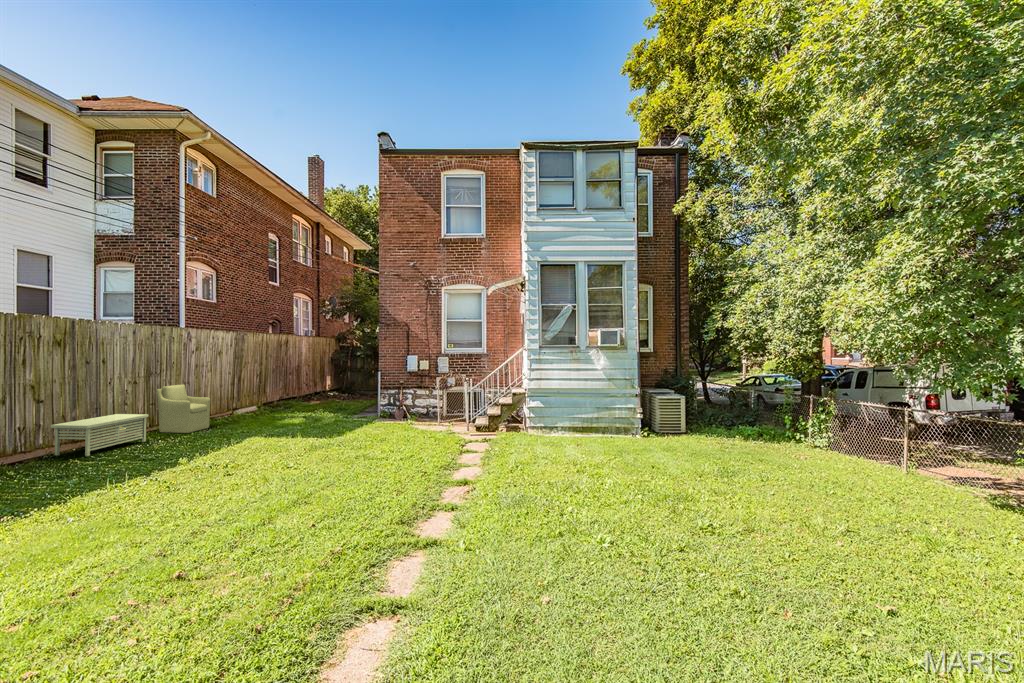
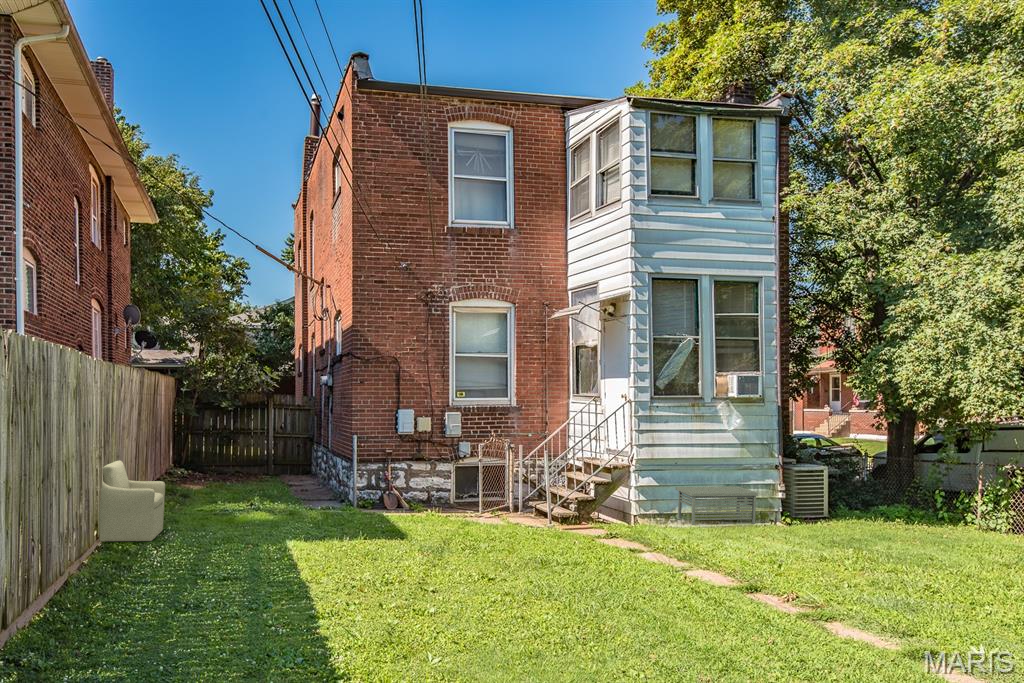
storage bench: present [51,414,148,456] -> present [676,486,758,525]

